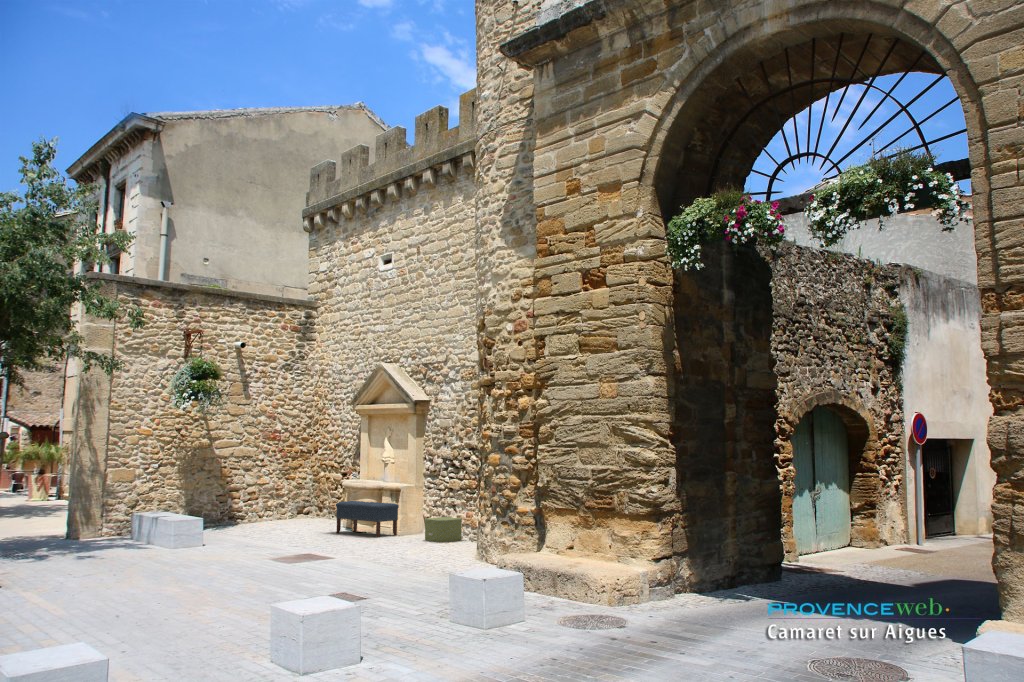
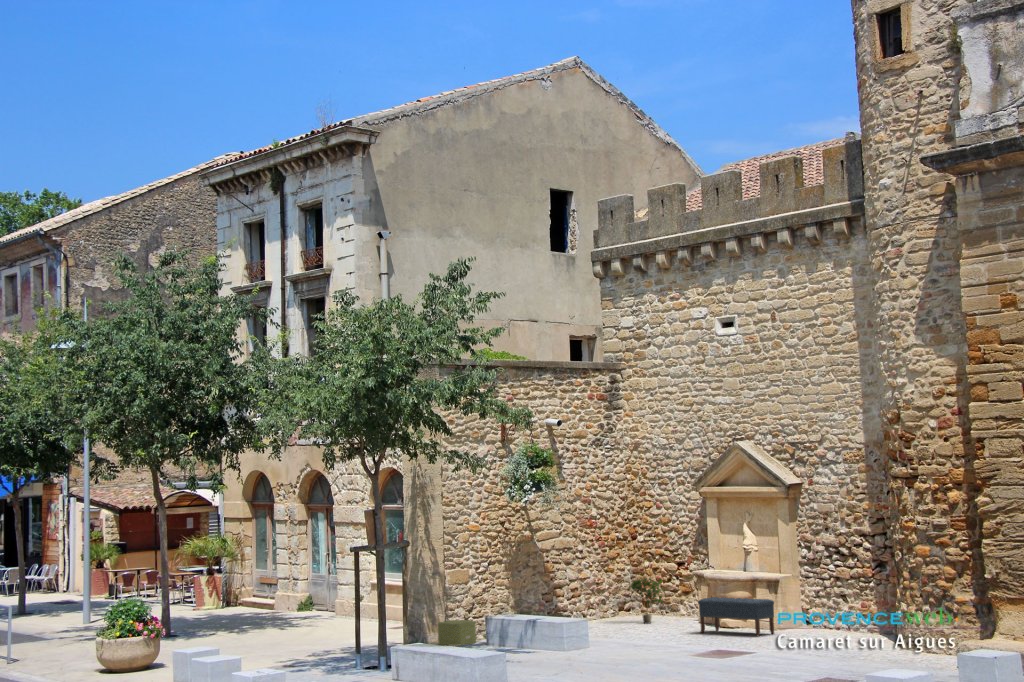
potted plant: none [300,484,334,524] -> present [629,578,665,624]
storage box: present [425,517,462,542] -> present [438,620,476,646]

